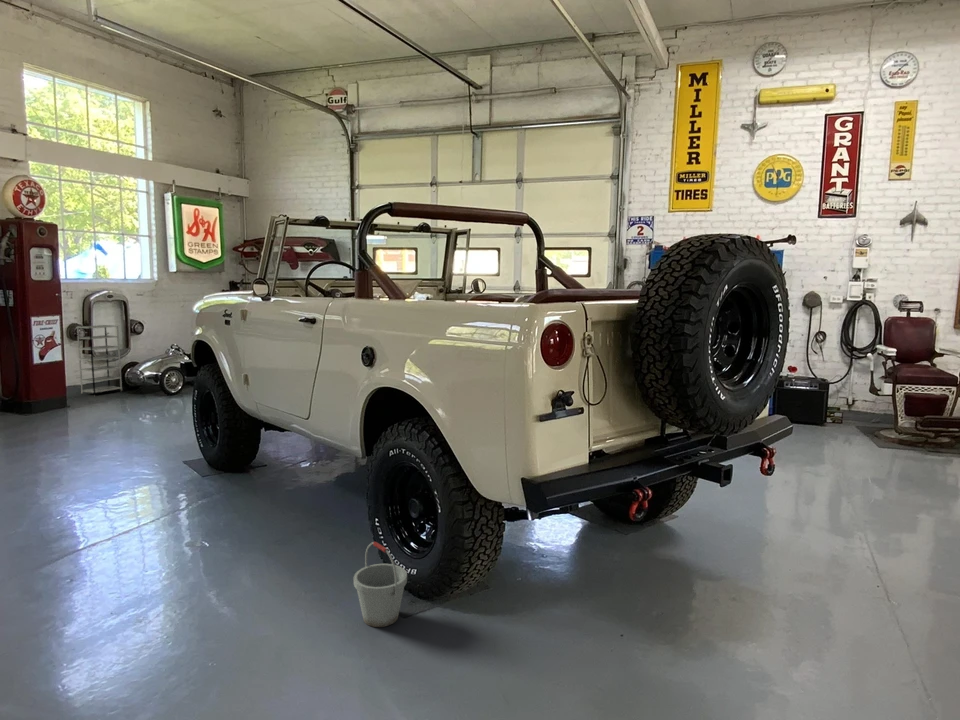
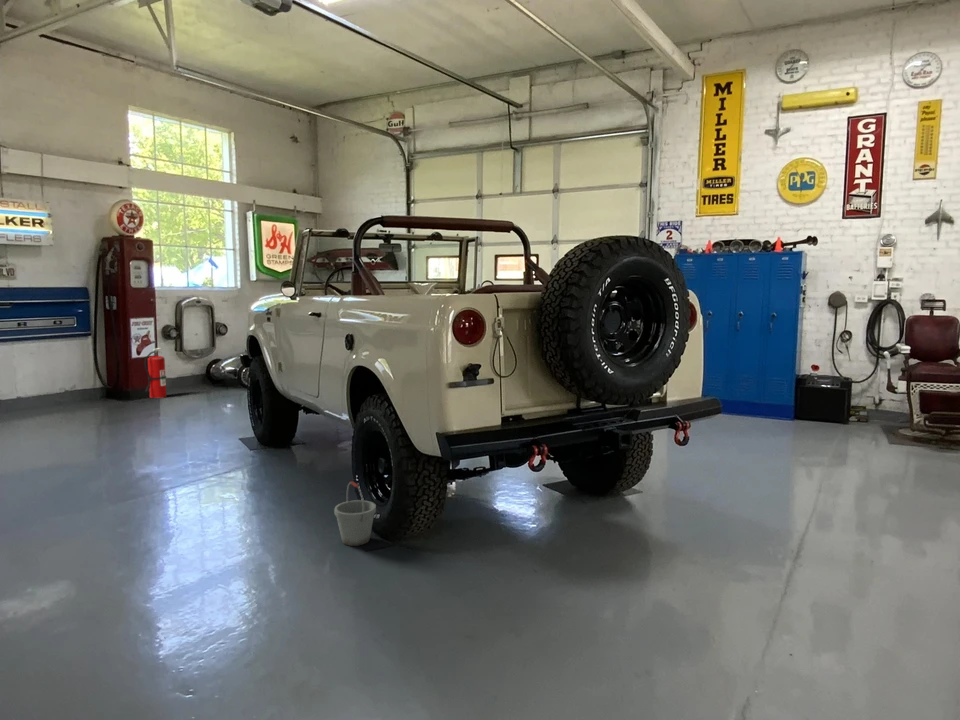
shelving unit: present [77,325,122,396] -> none [171,327,207,387]
fire extinguisher: none [47,351,75,412] -> present [145,348,167,398]

